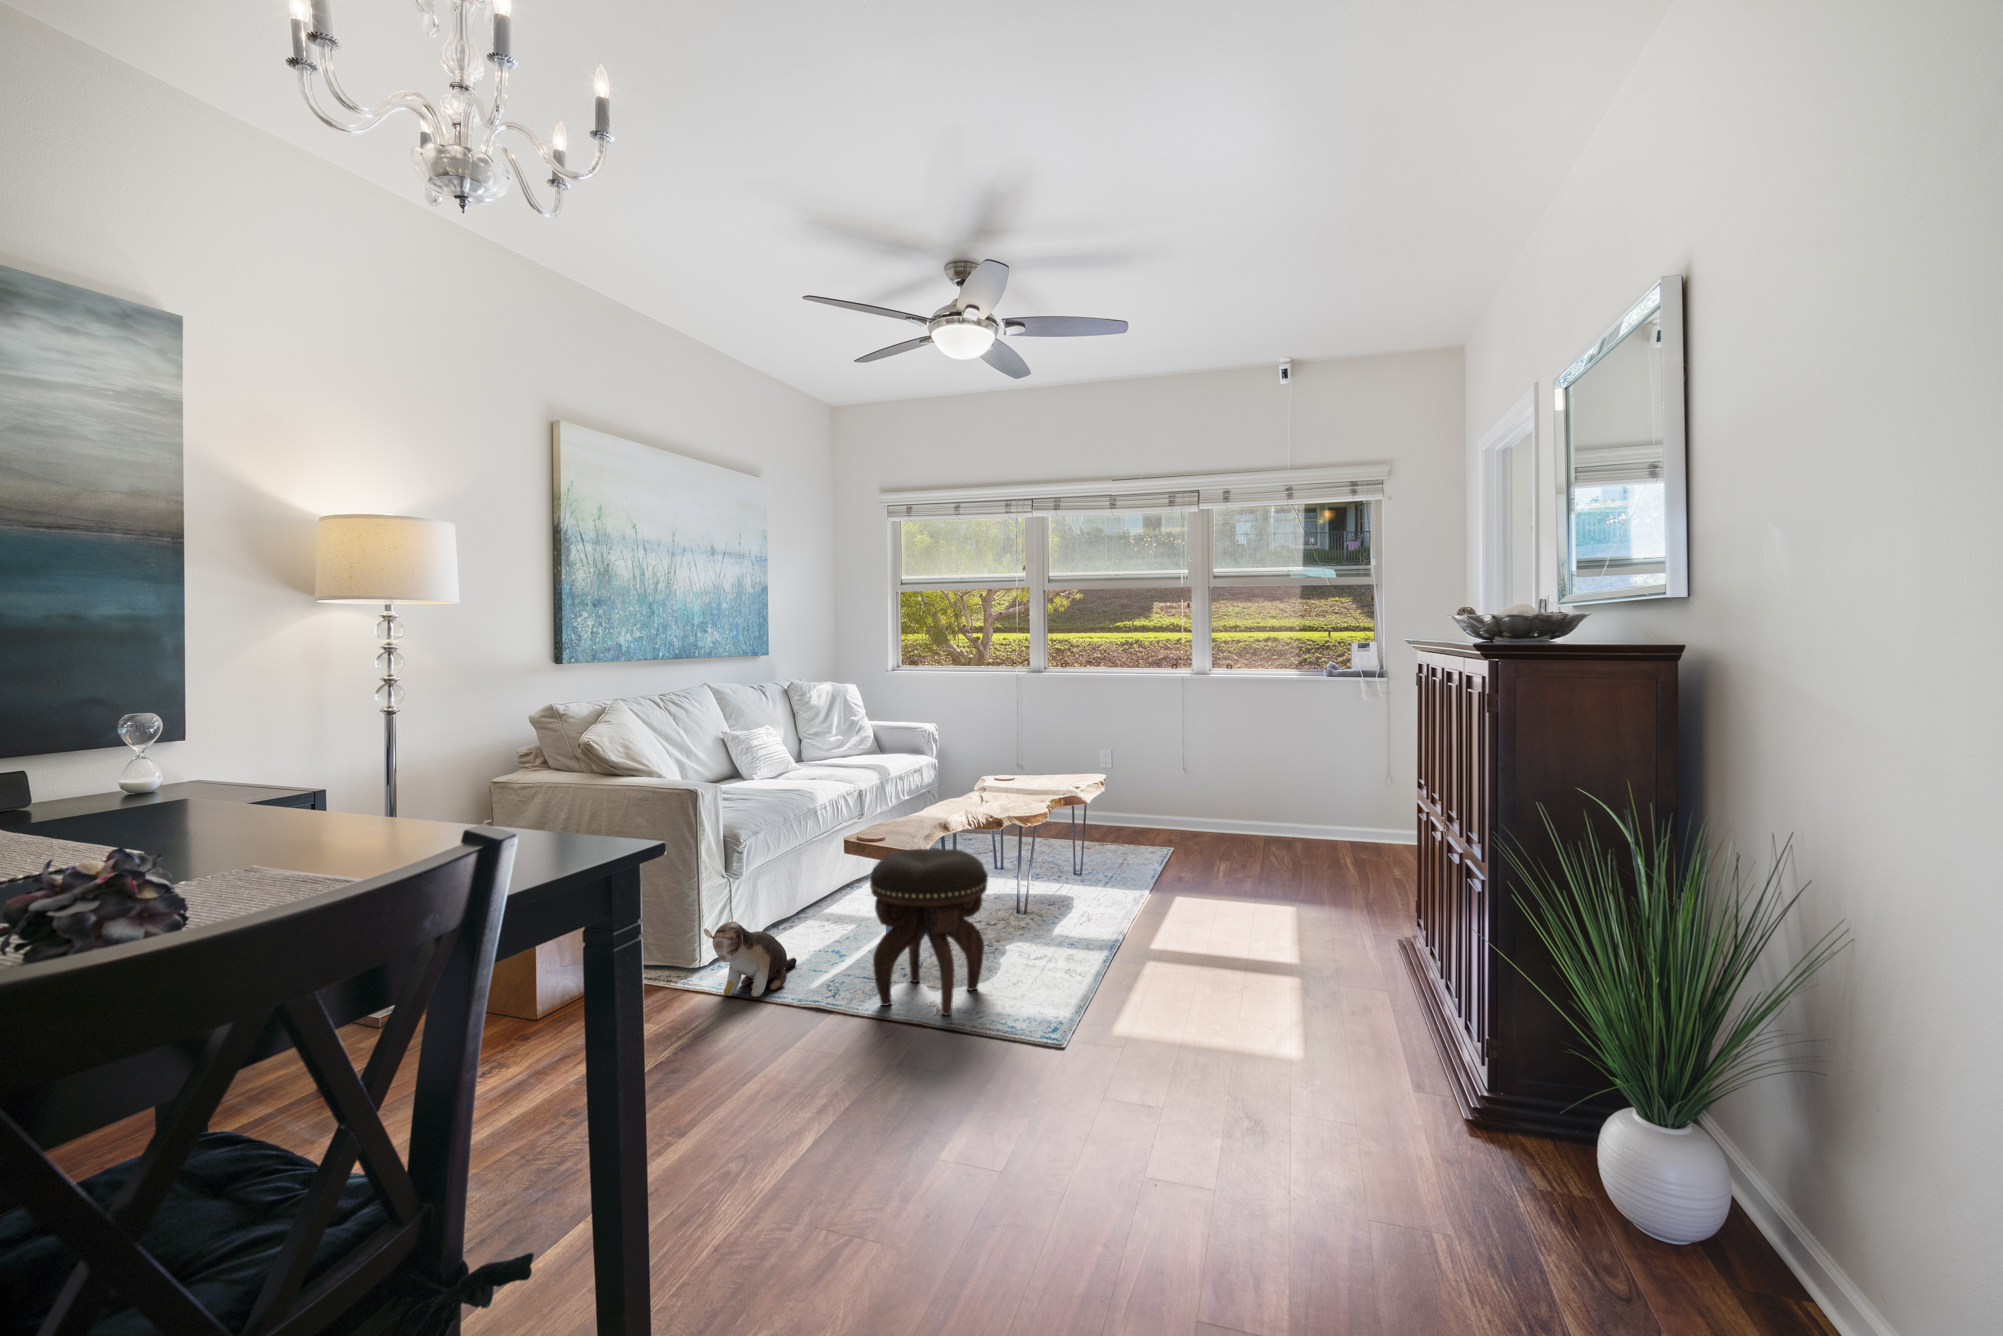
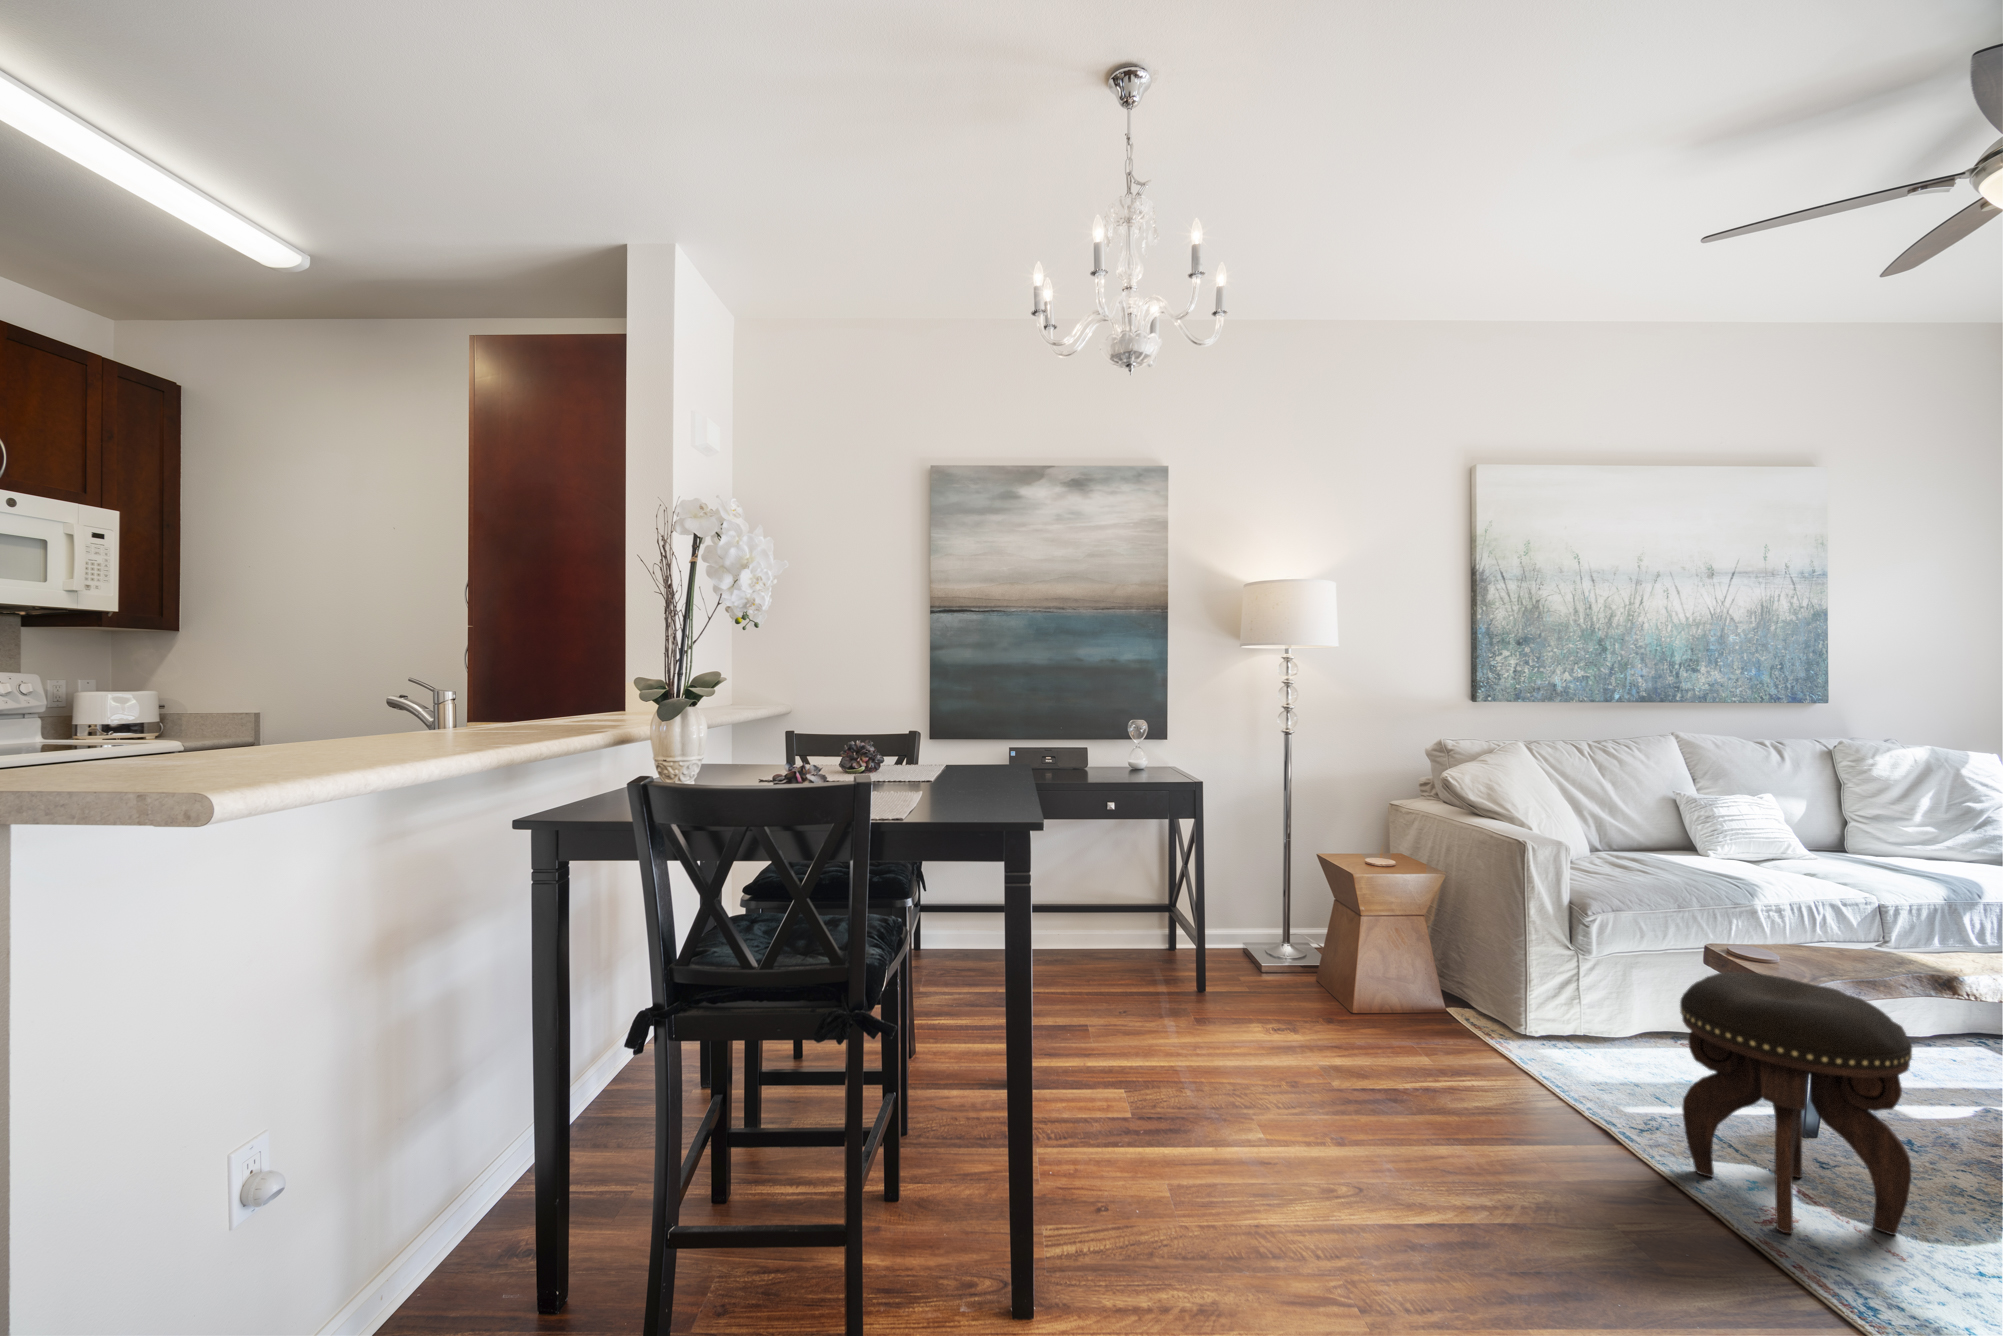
plush toy: present [704,922,797,997] -> none [1481,986,1645,1092]

